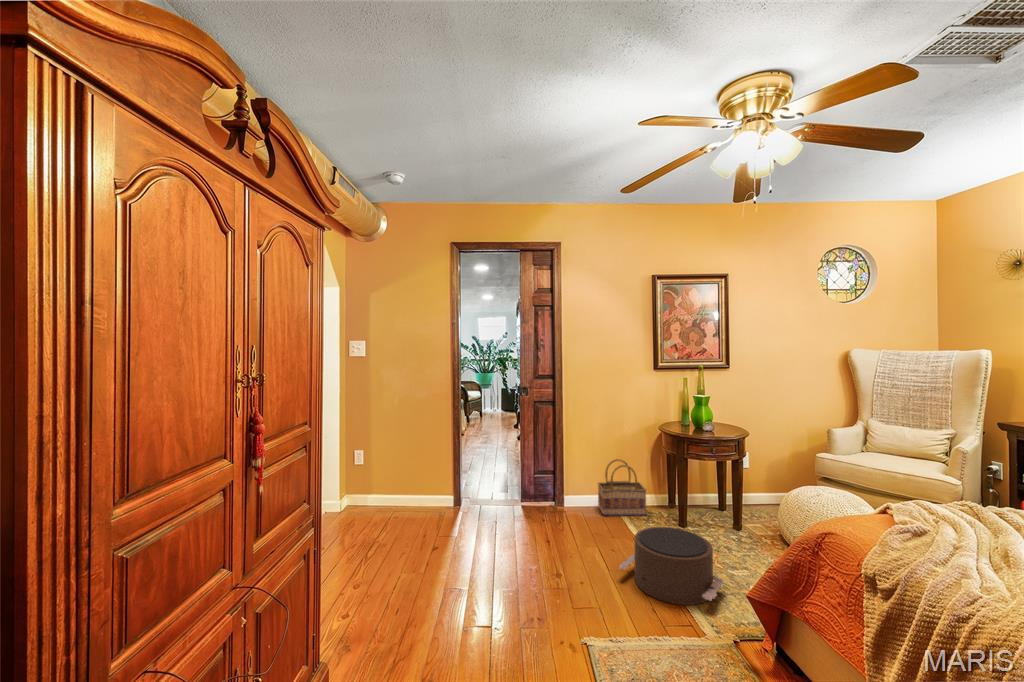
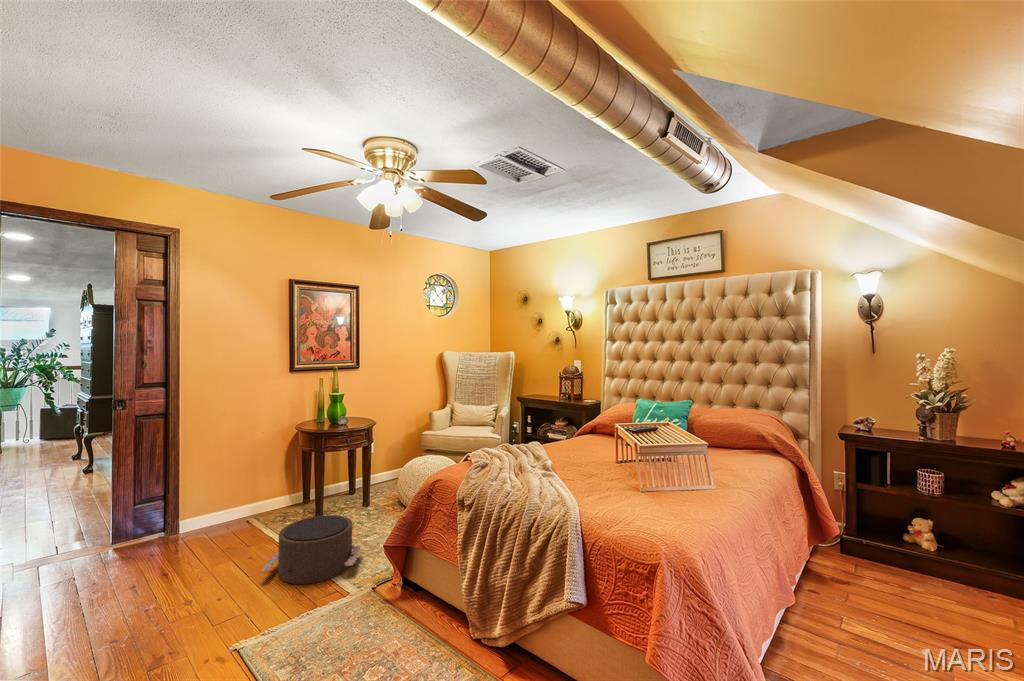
basket: present [598,459,646,516] -> none [225,467,283,530]

